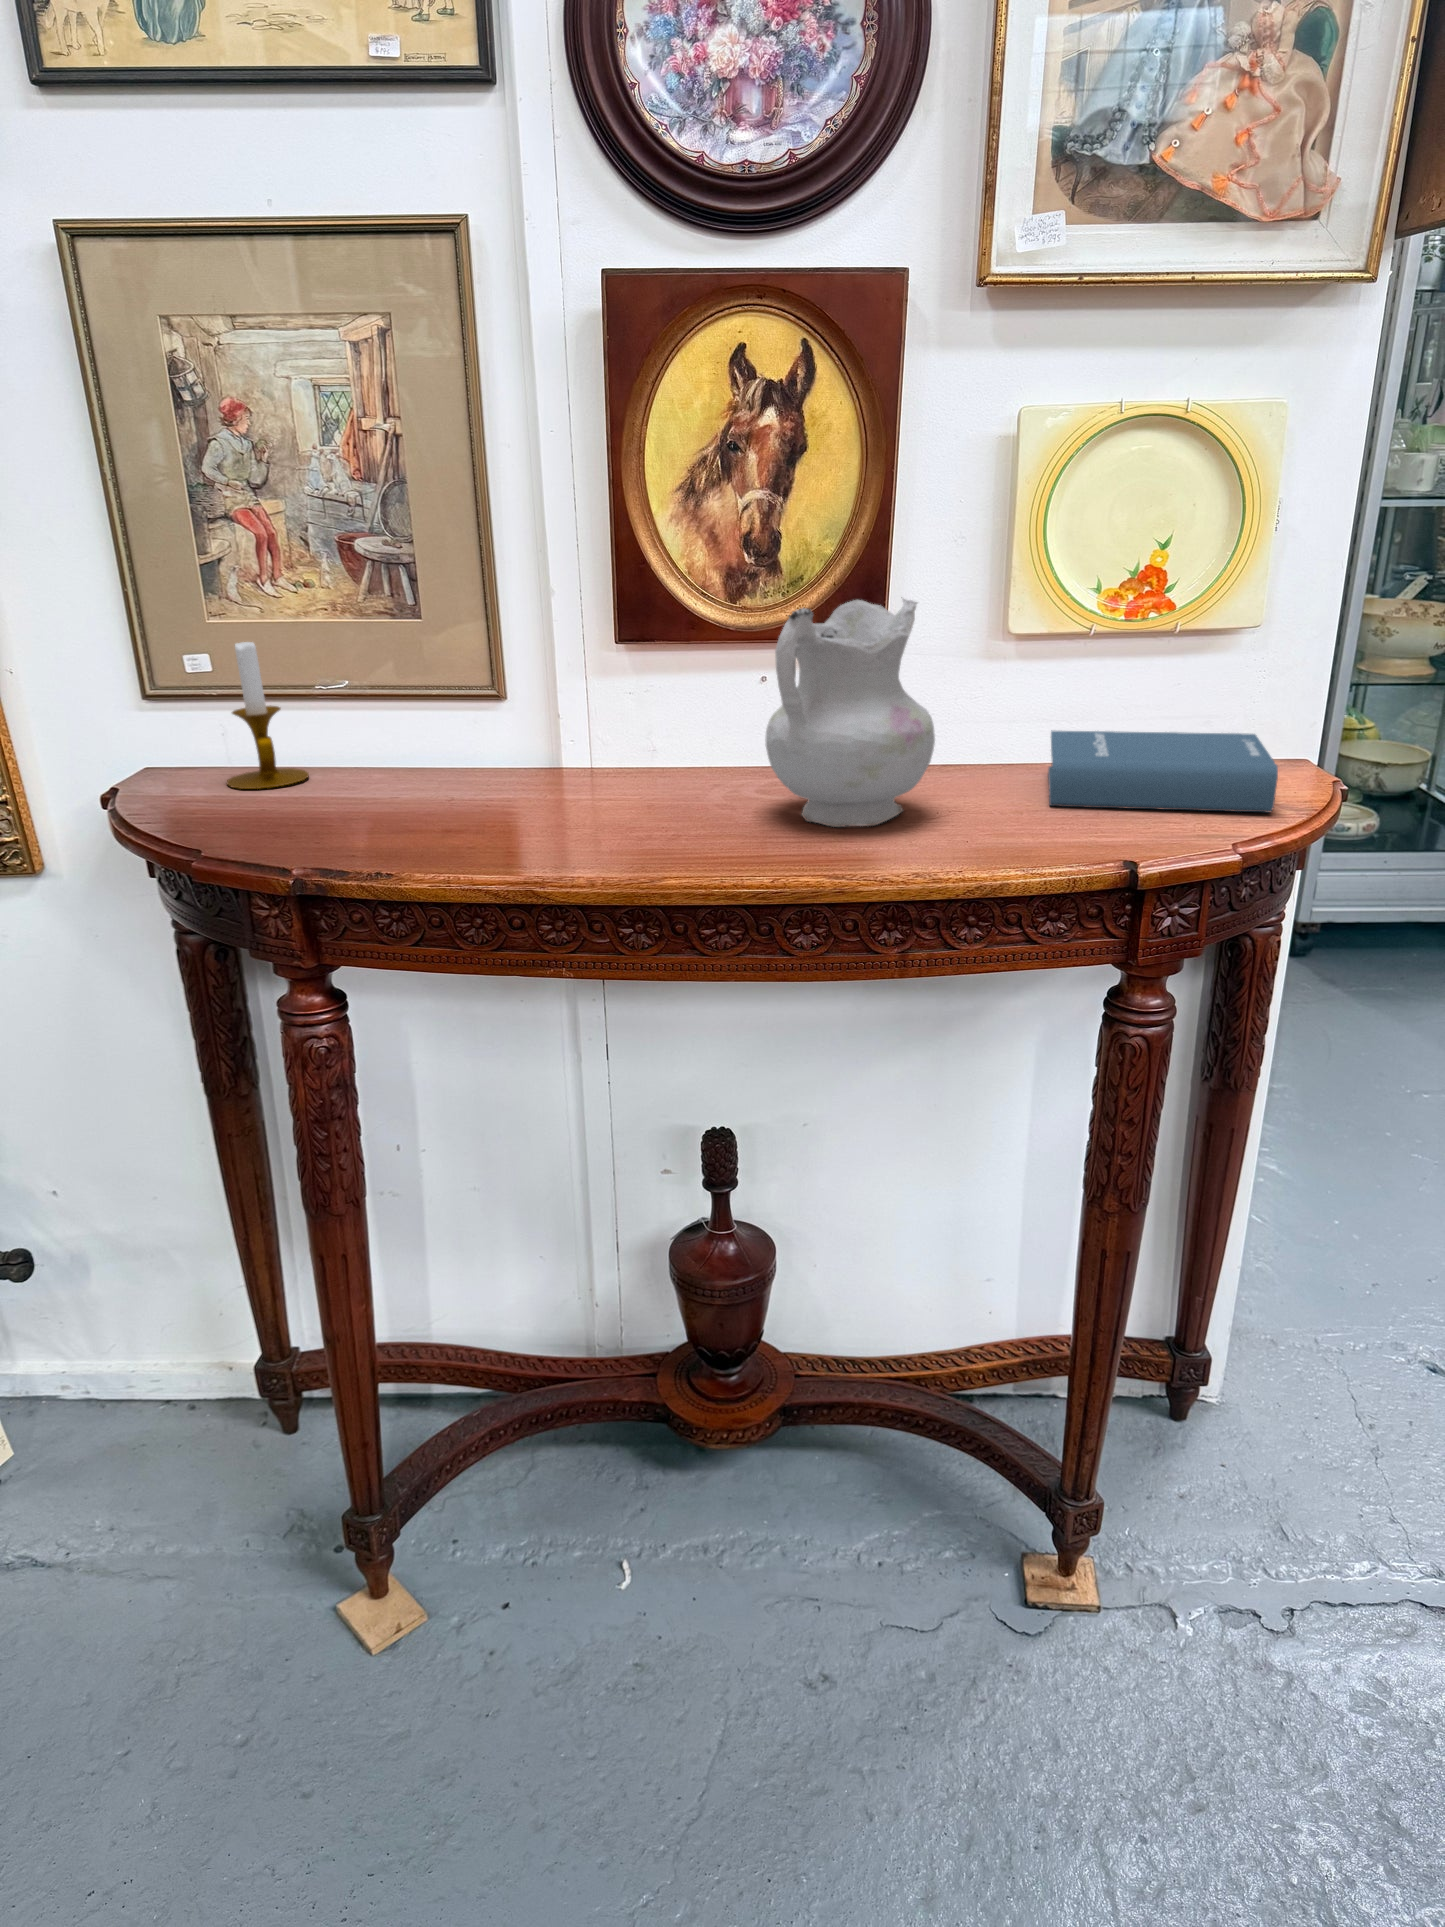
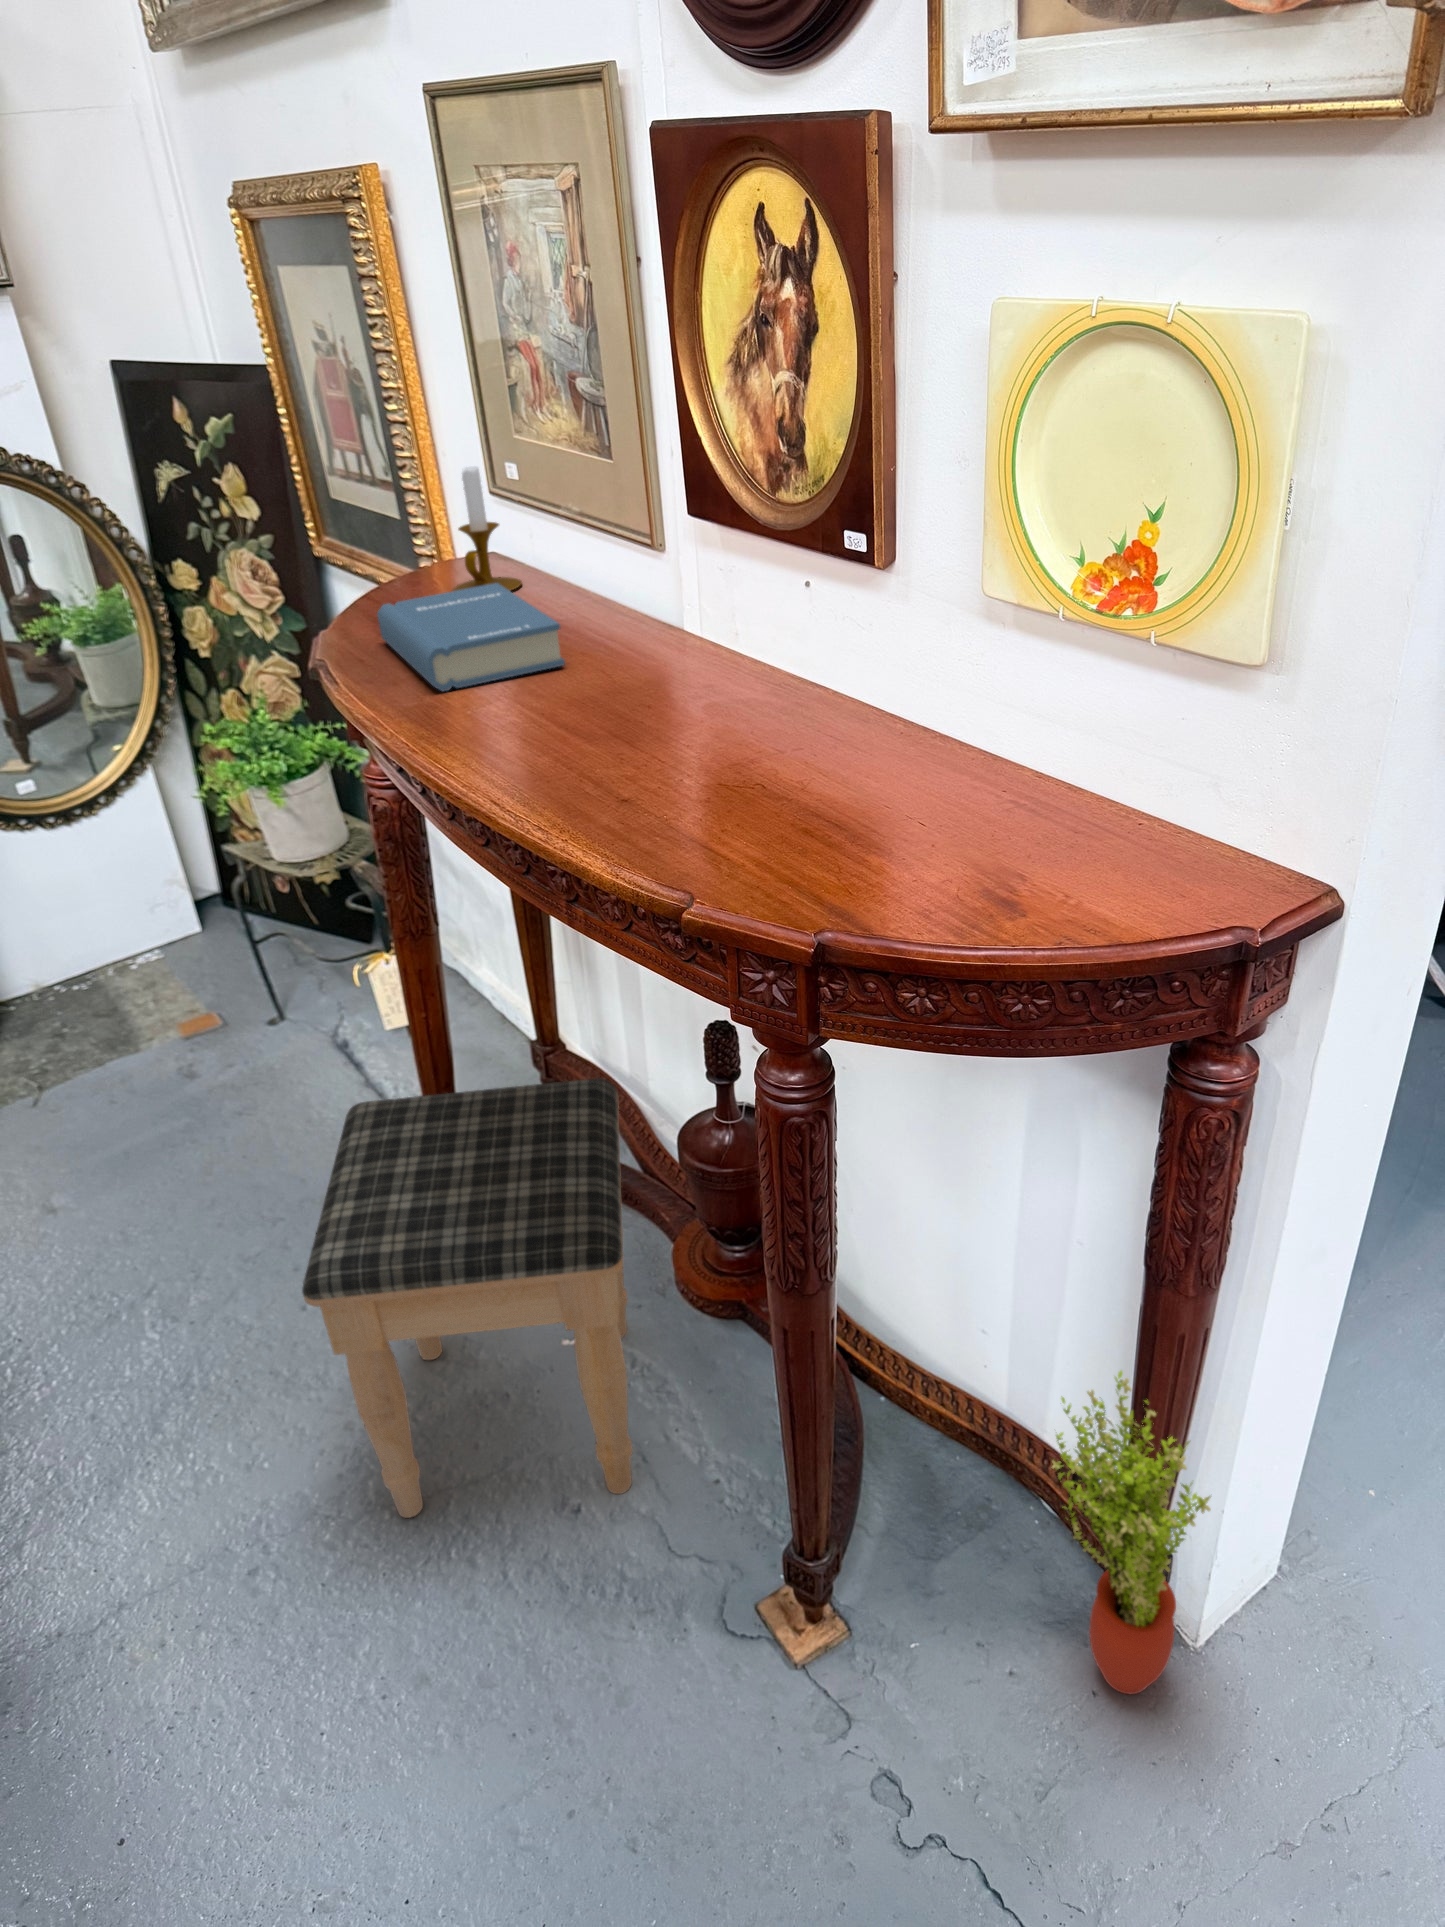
ceramic pitcher: present [766,599,935,827] -> none [542,526,759,775]
hardback book: present [1048,731,1278,813] -> present [377,583,565,691]
potted plant: none [1172,1194,1317,1457] -> present [1052,1370,1211,1694]
footstool: none [413,1238,867,1817] -> present [302,1078,633,1518]

